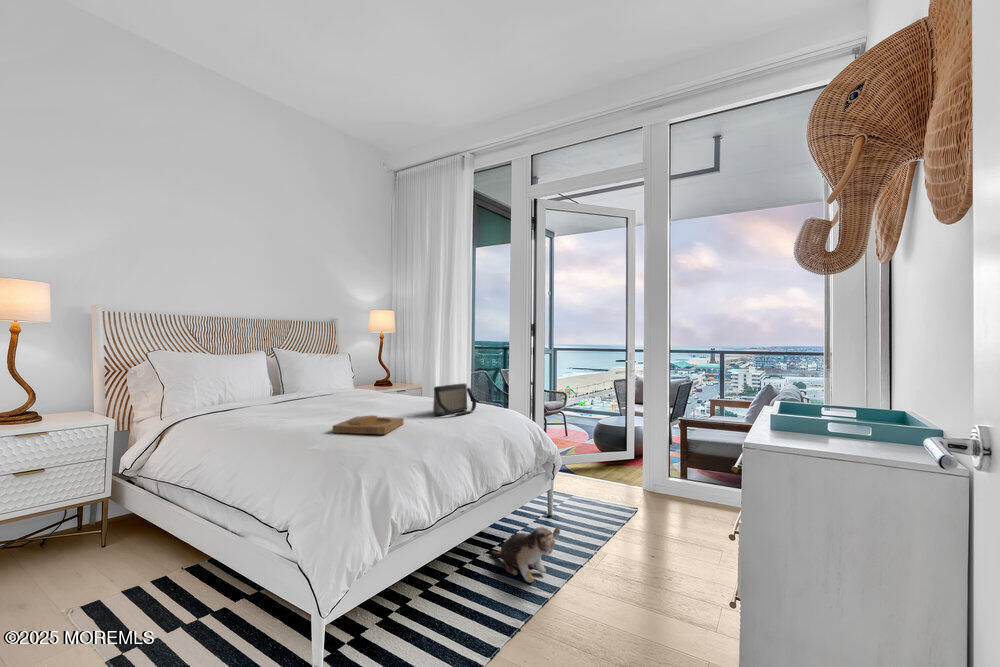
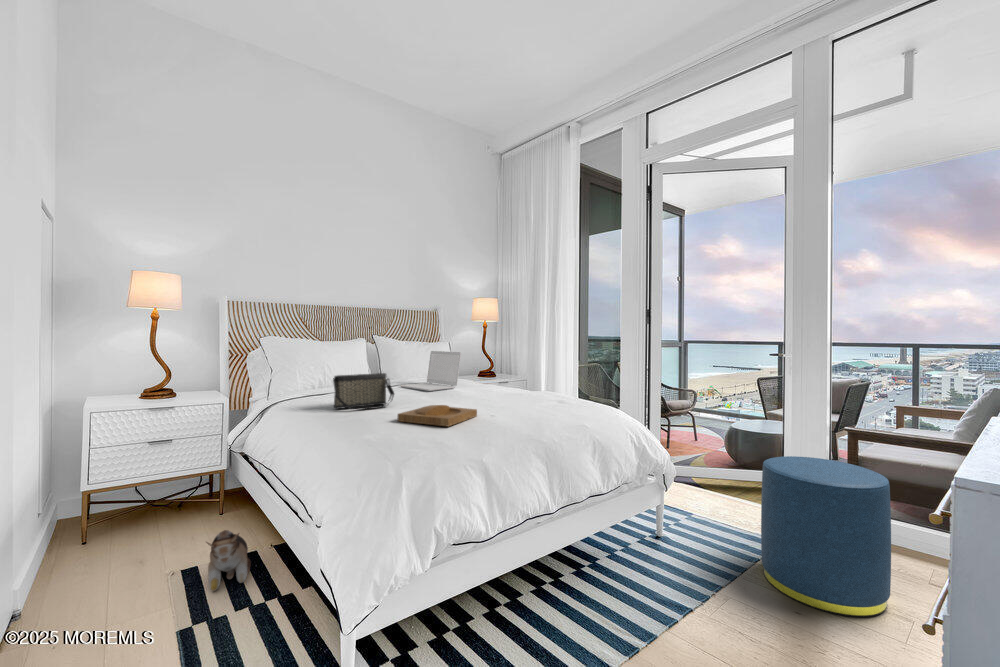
laptop: none [308,363,371,403] -> present [401,351,461,391]
handbag: present [433,384,476,415] -> present [333,373,394,409]
ottoman: none [626,442,708,553] -> present [761,456,891,617]
plush toy: present [491,527,560,583] -> present [206,530,251,591]

